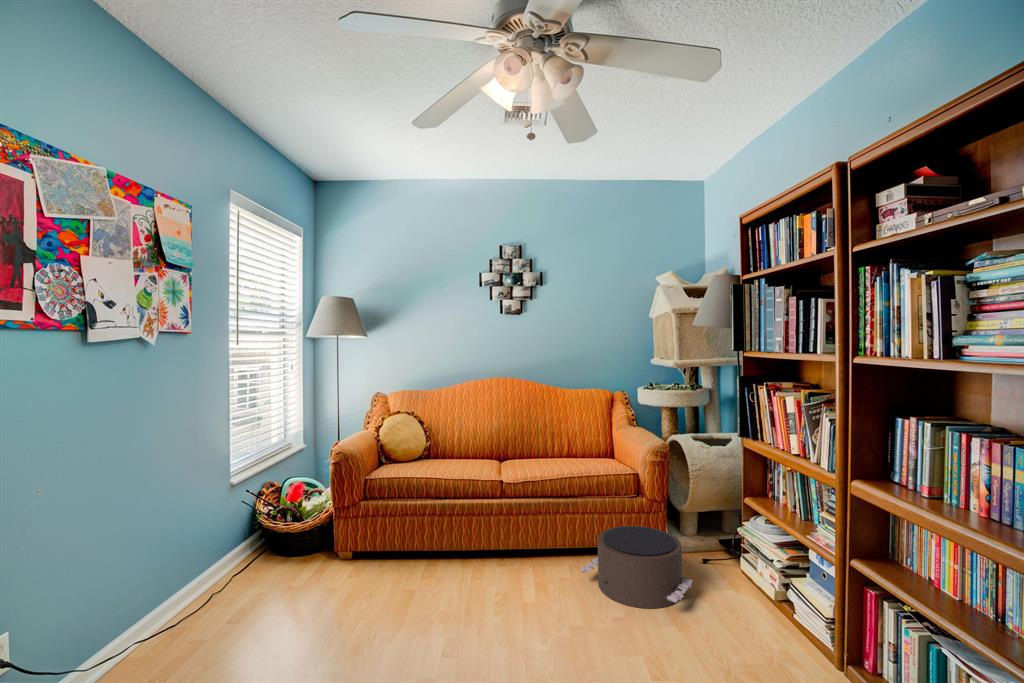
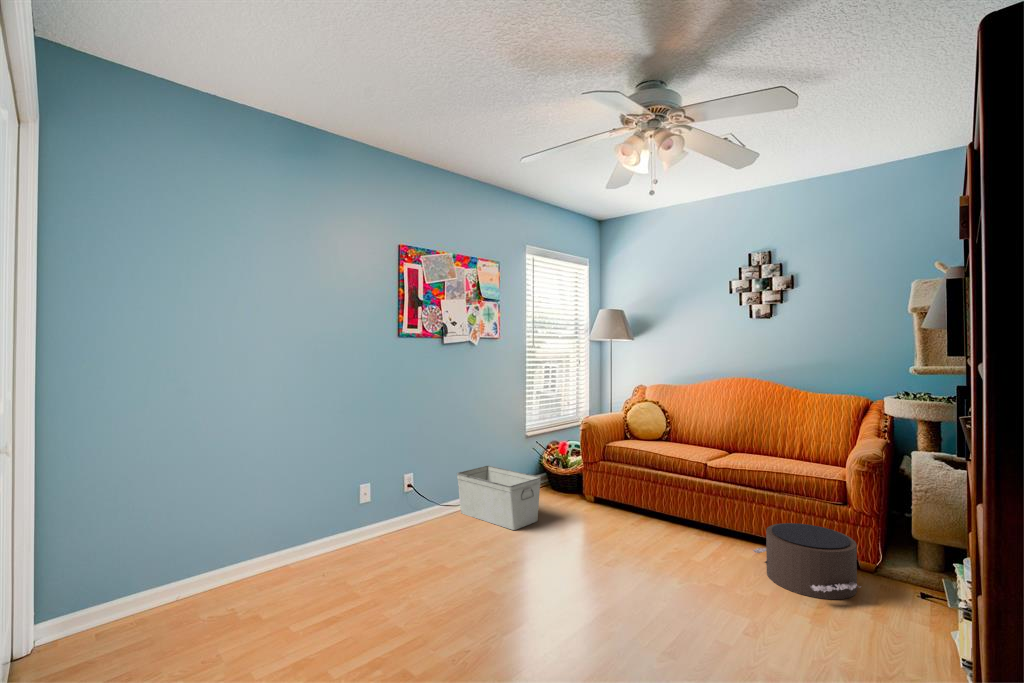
storage bin: none [120,550,295,660] -> present [457,466,541,530]

